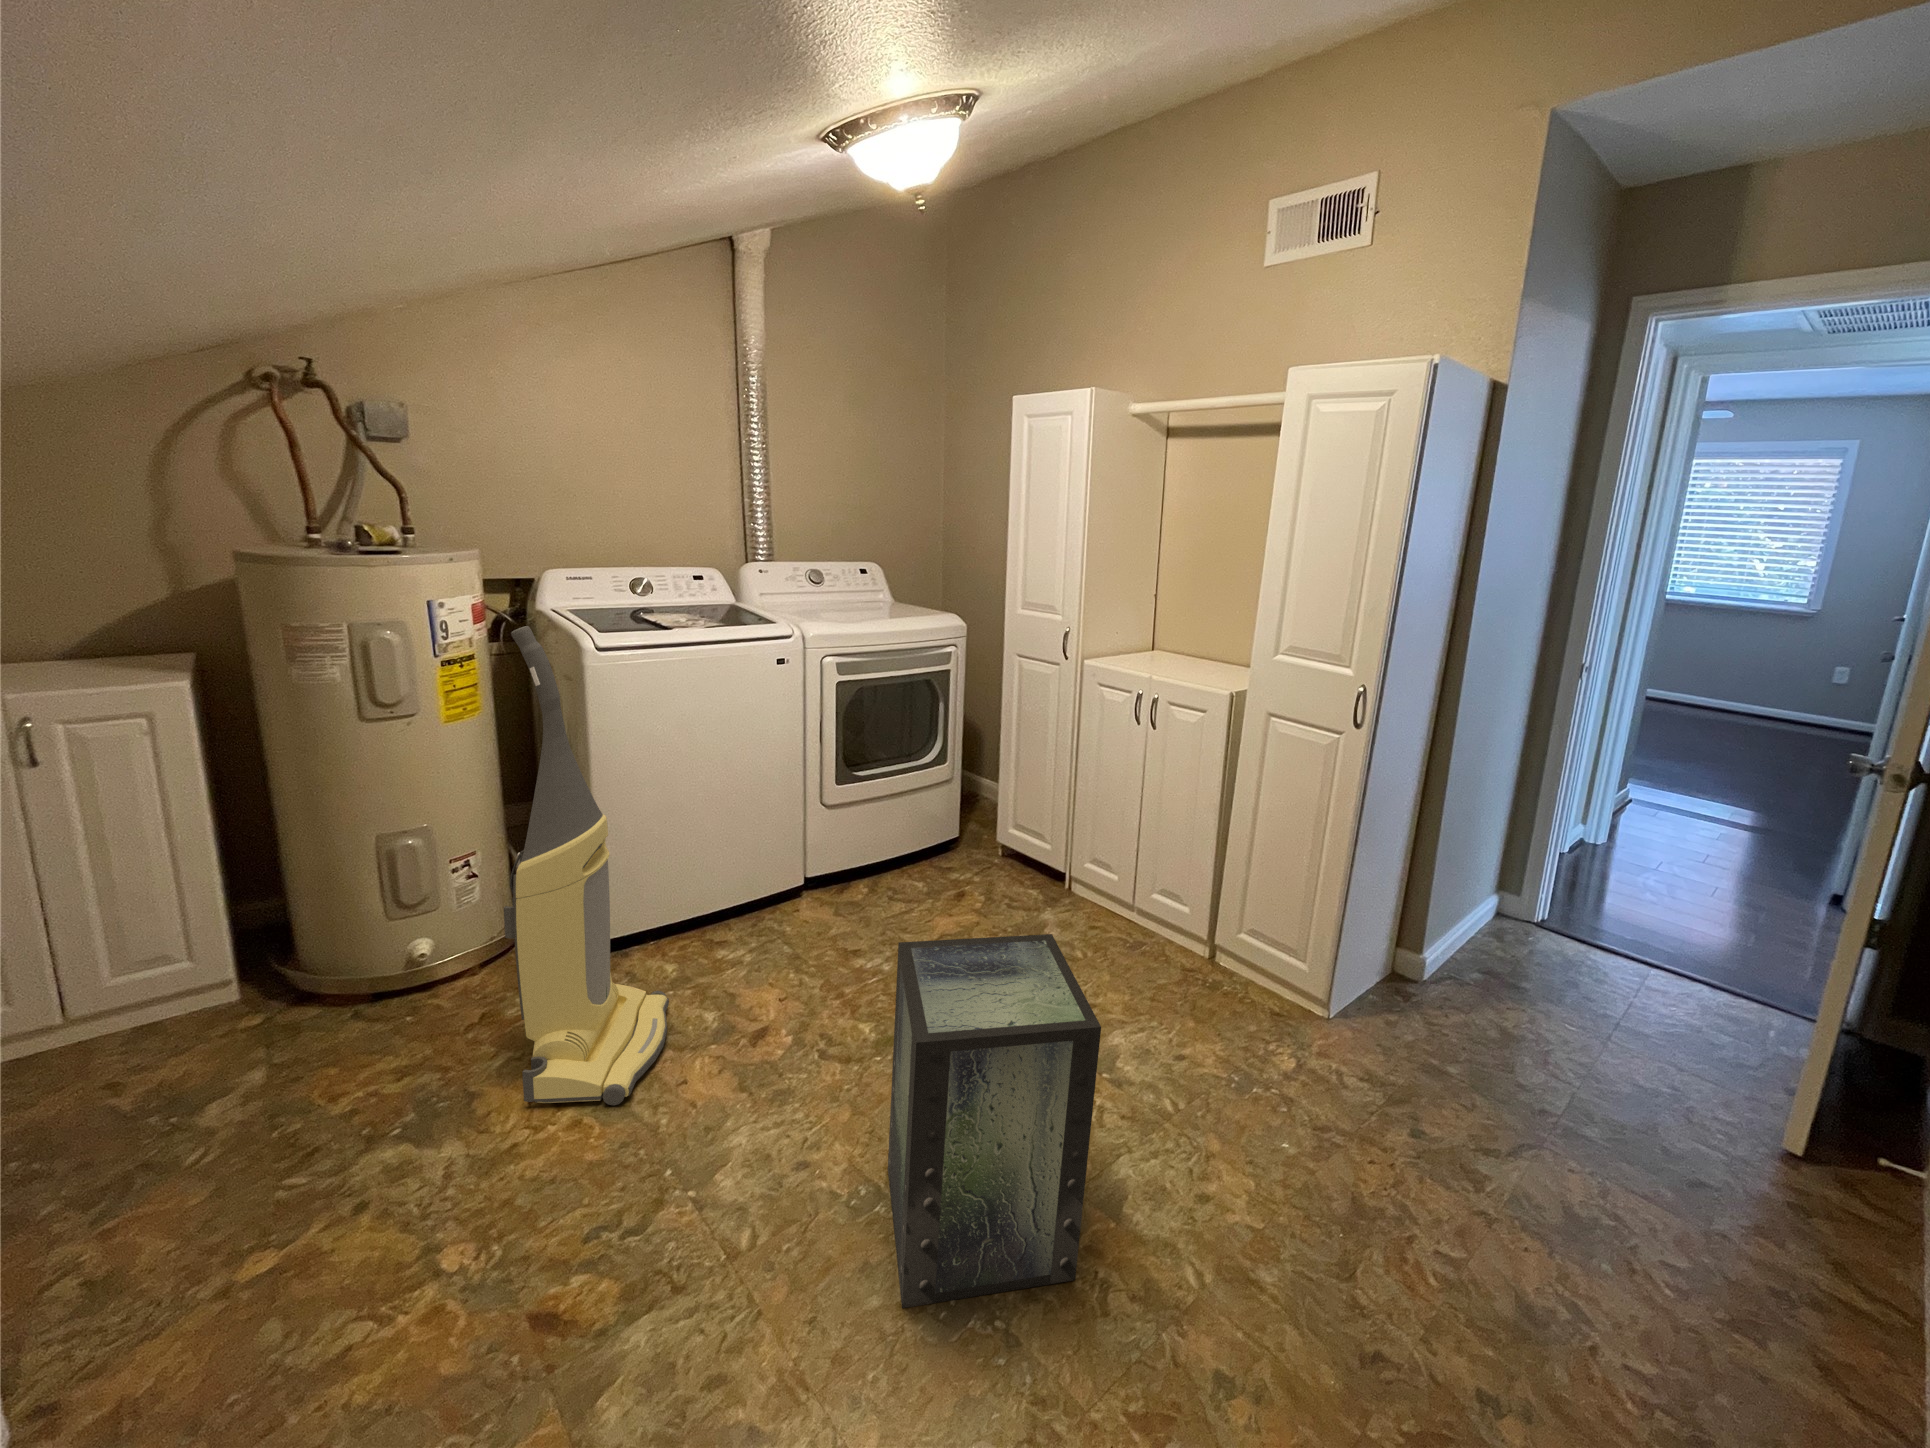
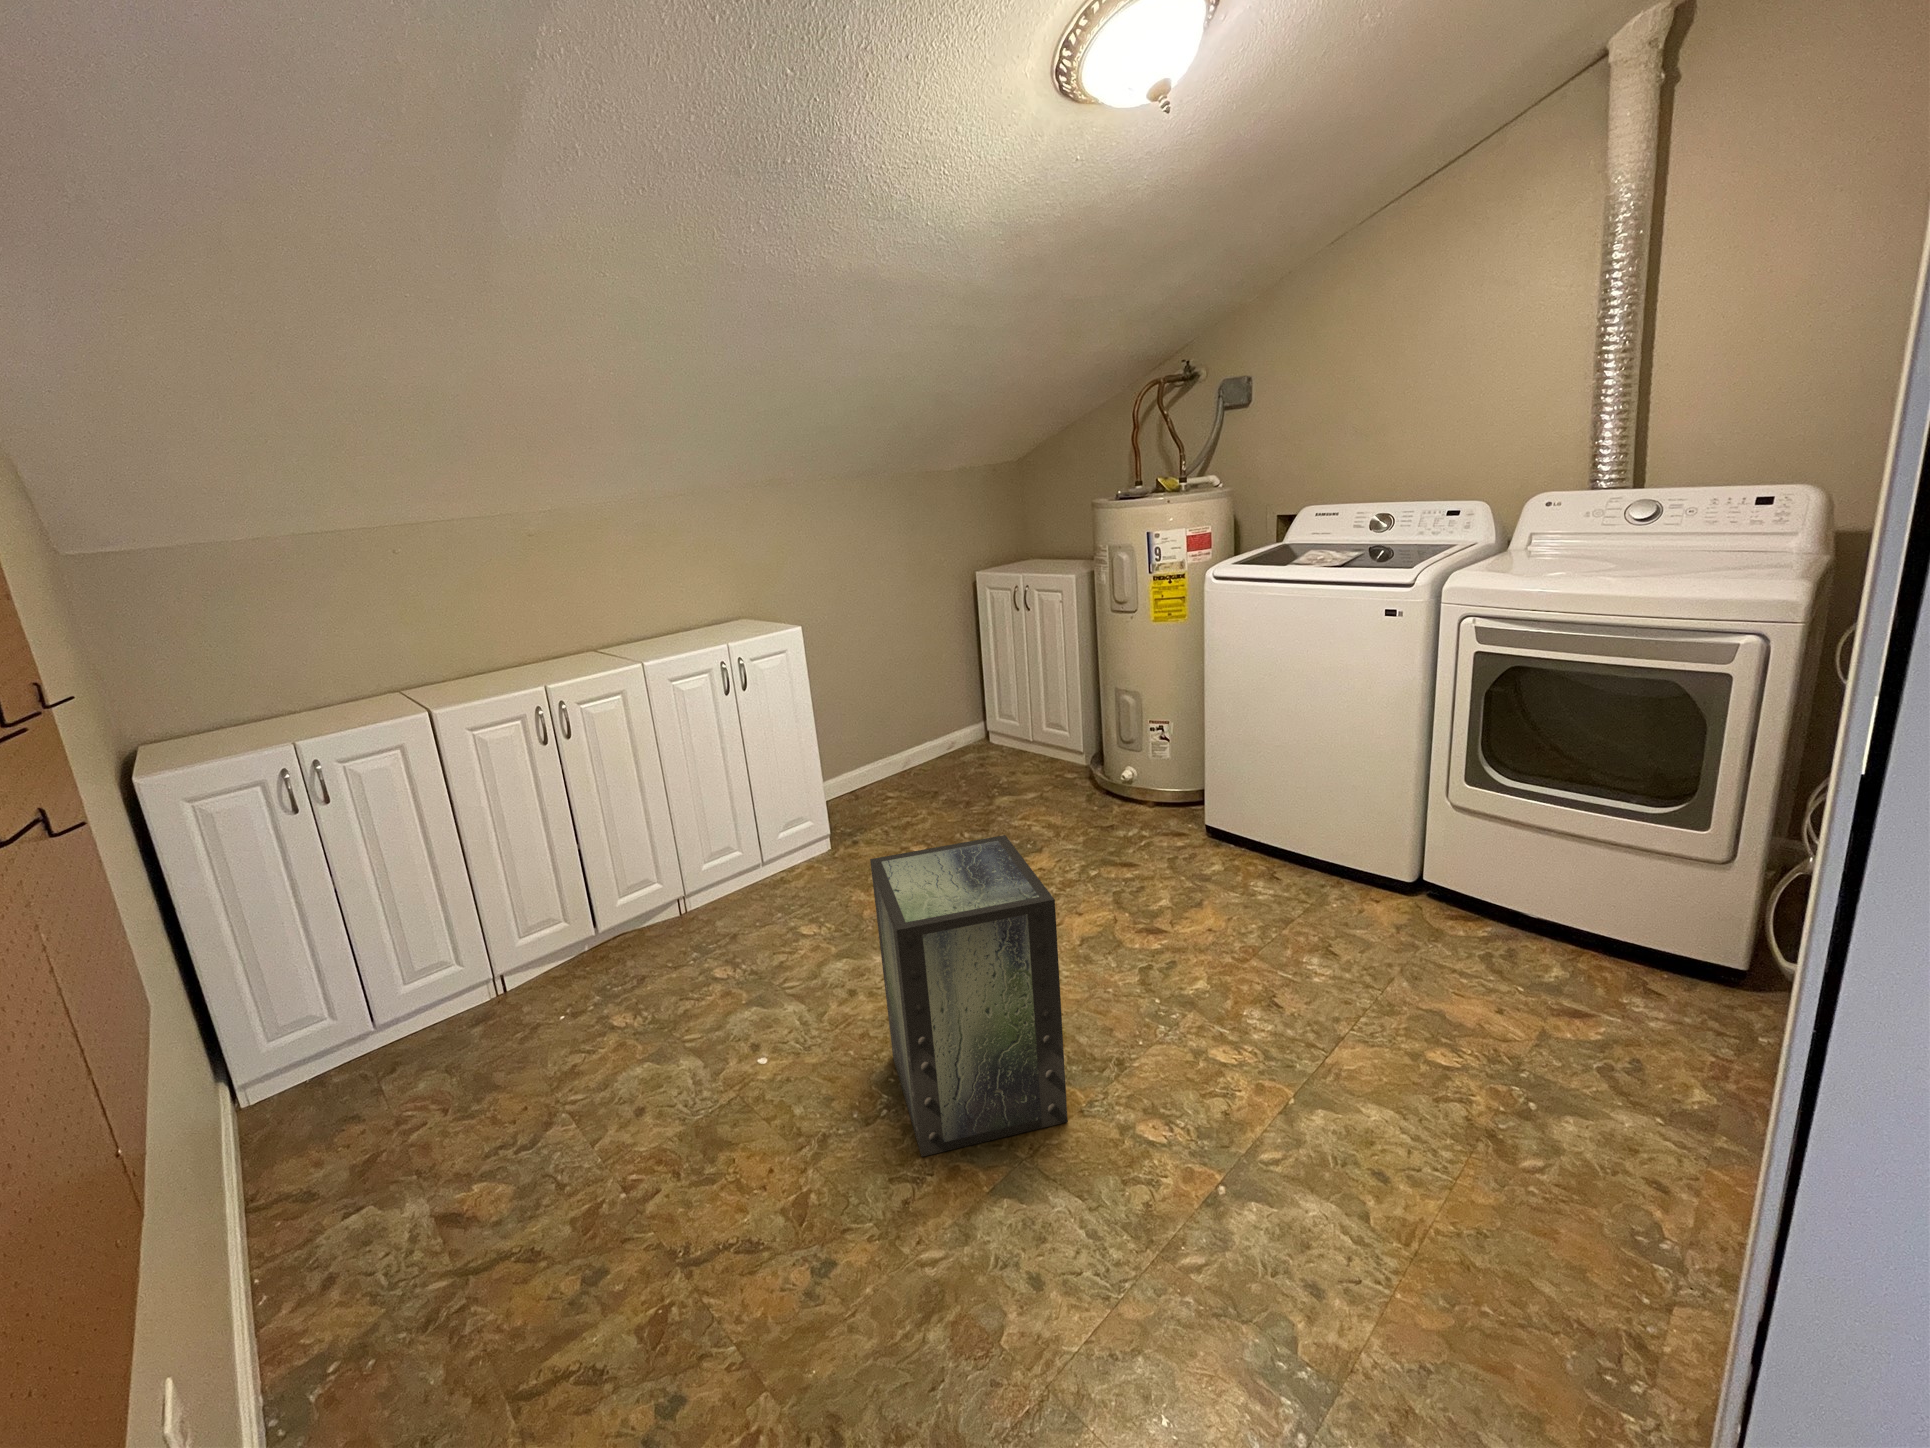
vacuum cleaner: present [504,626,669,1105] -> none [1025,550,1157,897]

